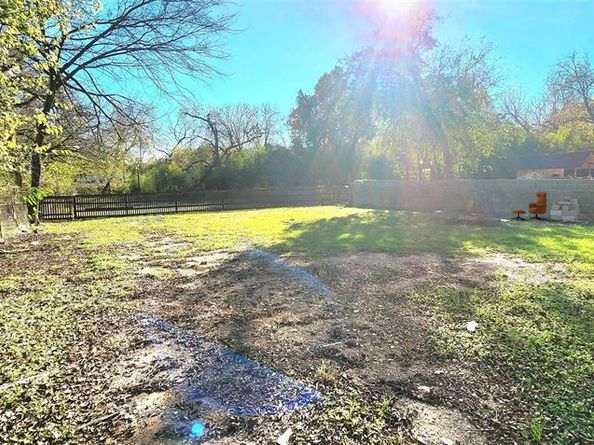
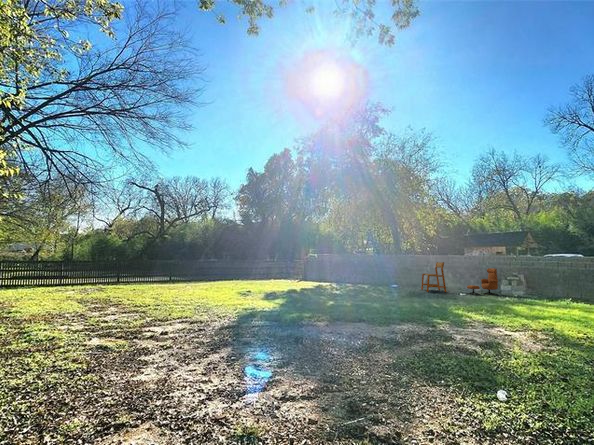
bench: none [465,186,491,217] -> present [421,262,446,292]

